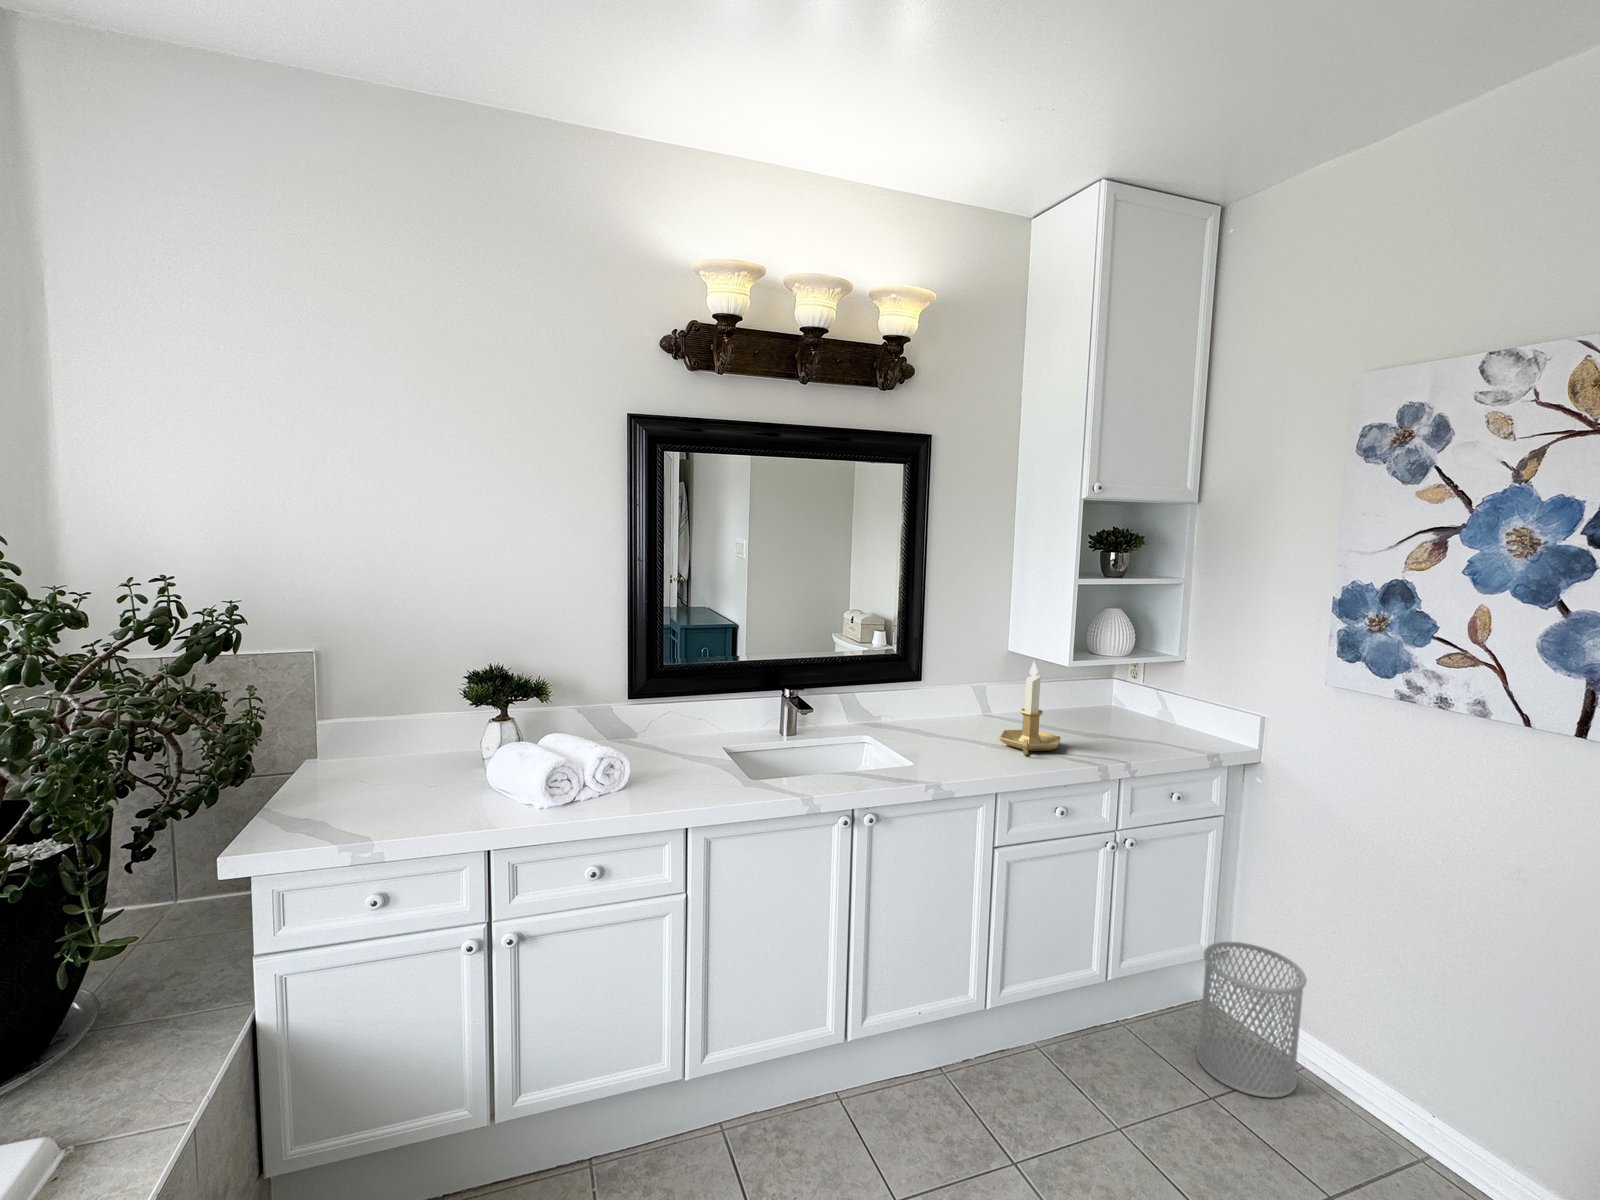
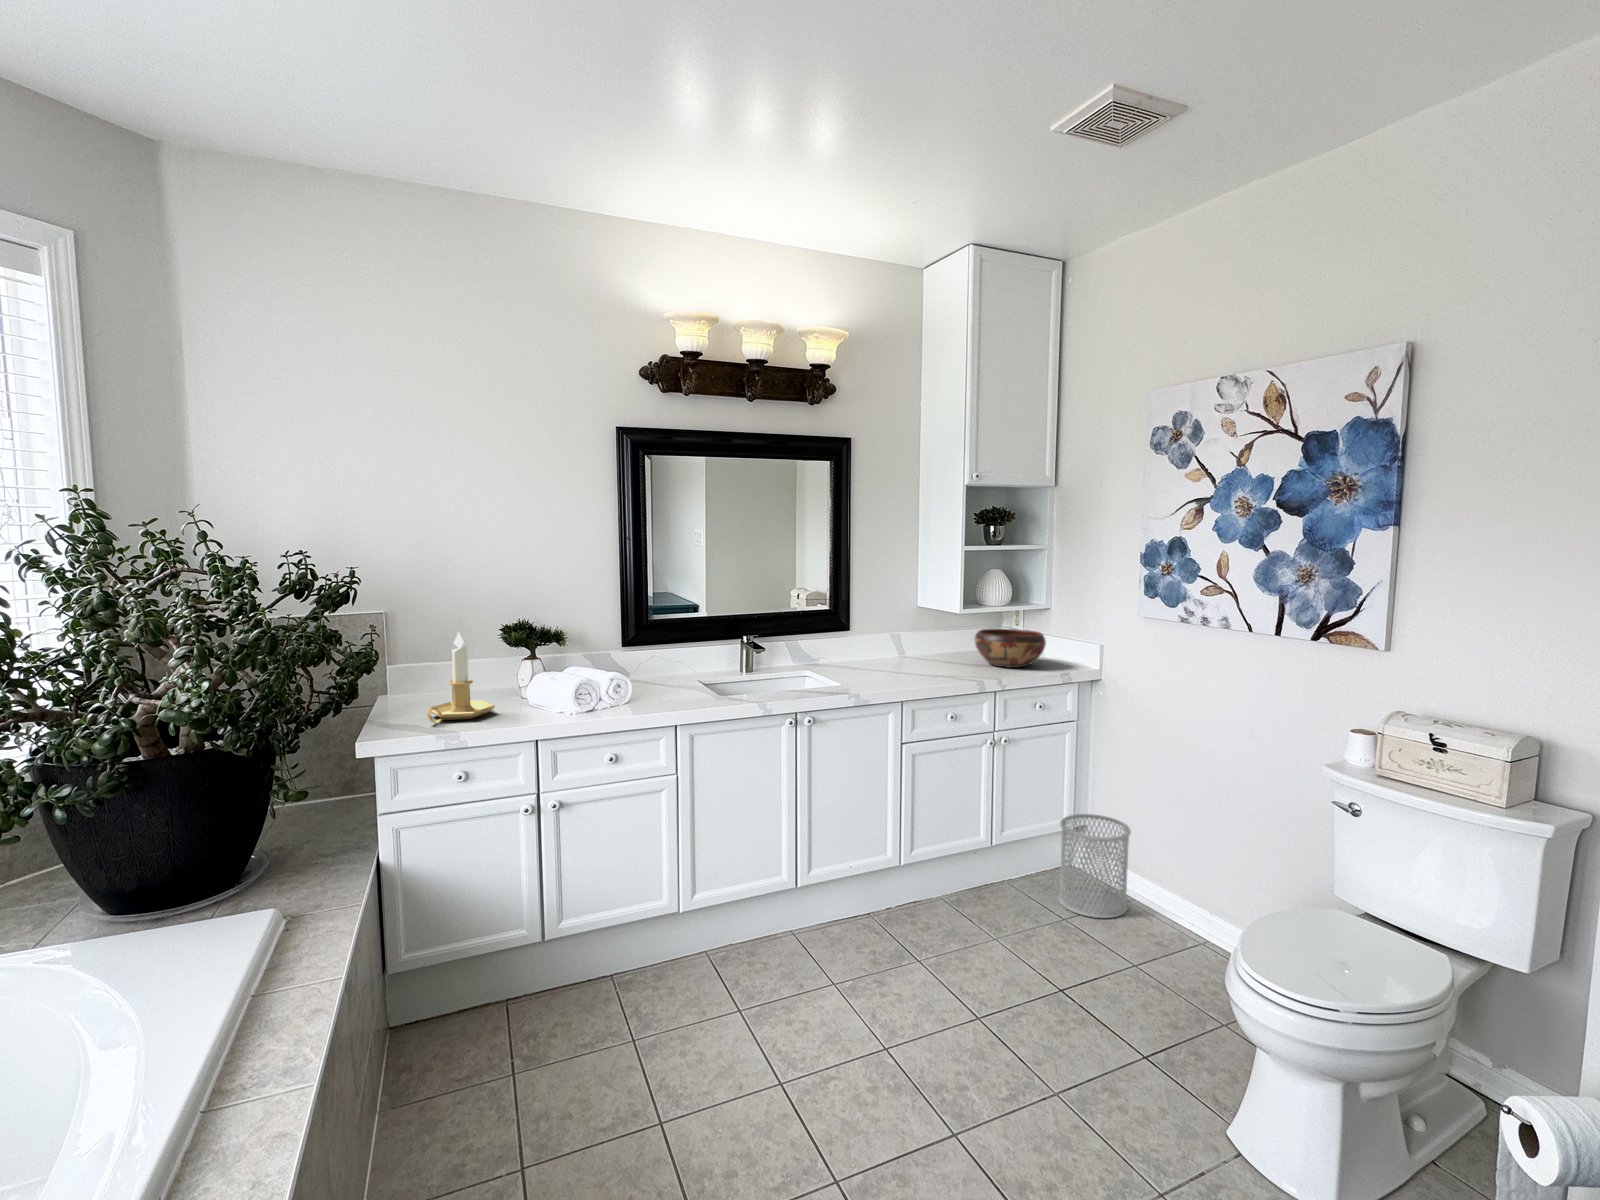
candlestick: present [999,662,1061,755] -> present [427,632,495,723]
decorative bowl: none [1086,684,1184,740] -> present [974,628,1046,668]

